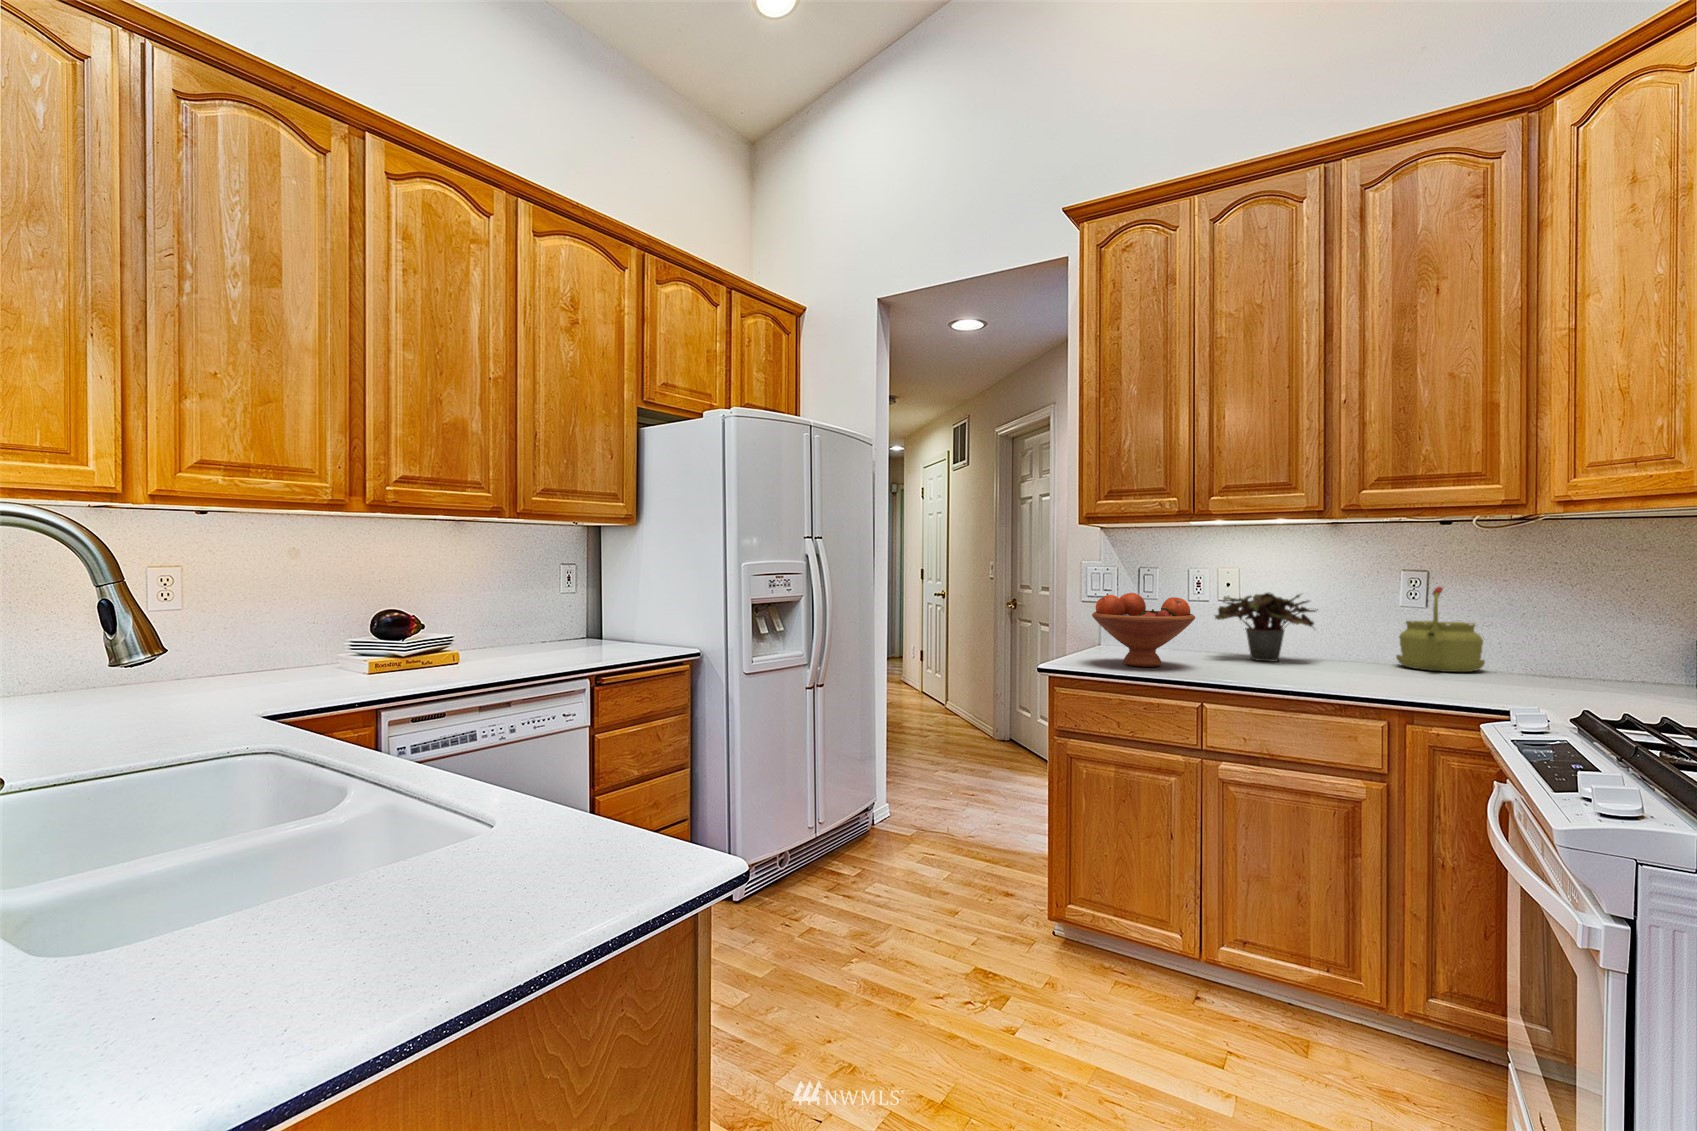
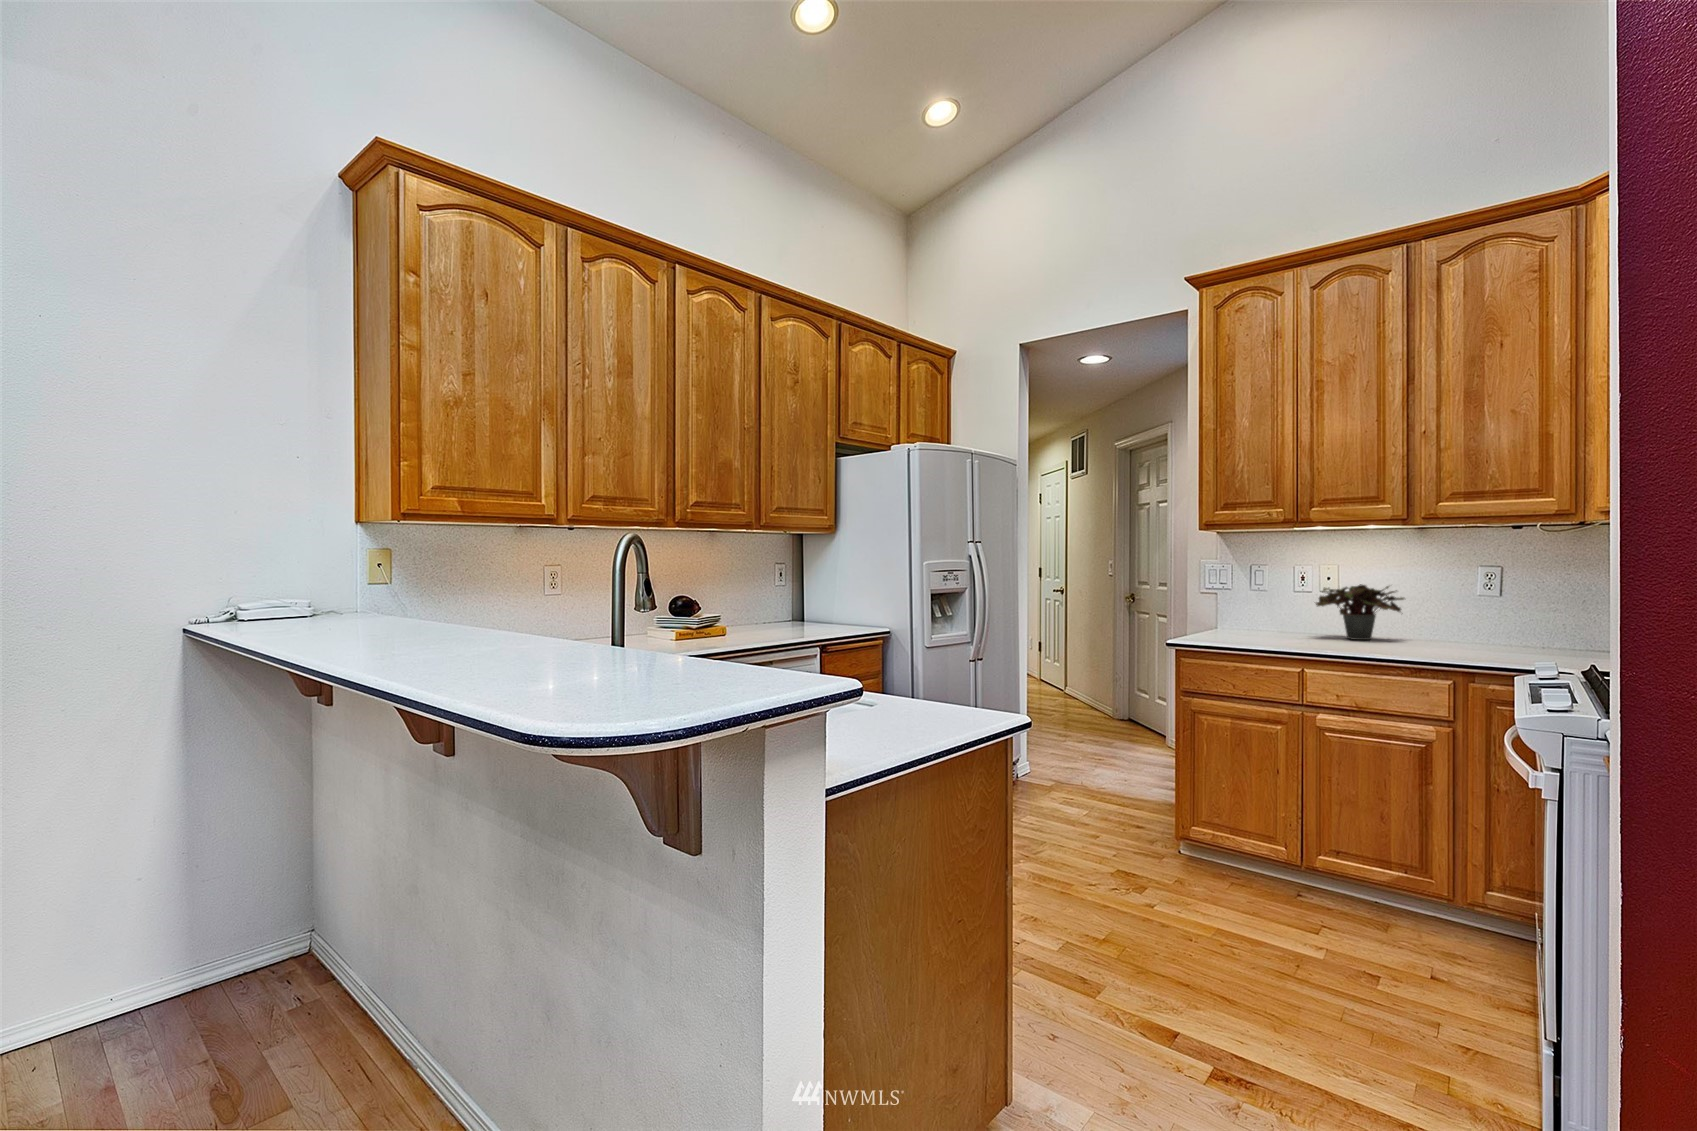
kettle: present [1396,587,1485,672] -> none [1474,579,1550,648]
fruit bowl: present [1092,593,1195,667] -> none [1211,585,1298,642]

